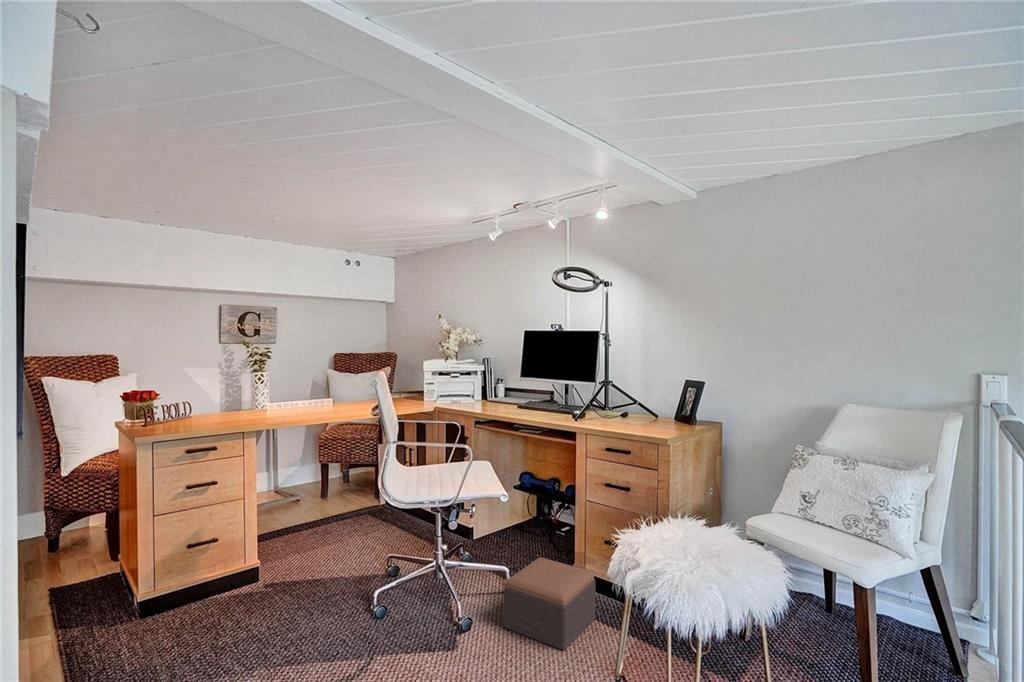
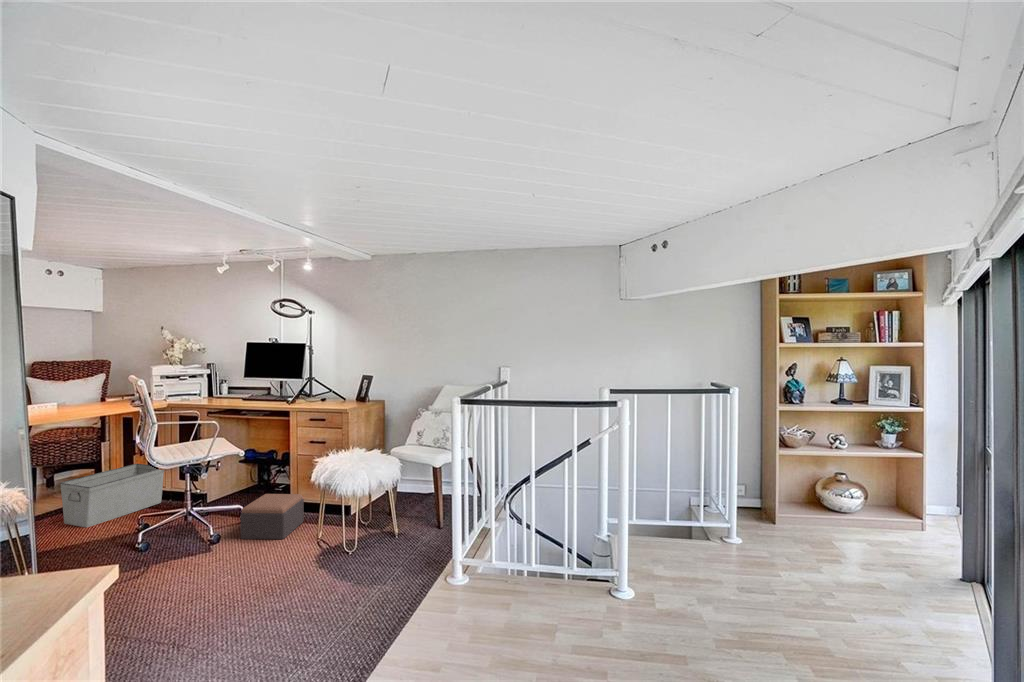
storage bin: none [333,475,432,550] -> present [60,464,164,527]

